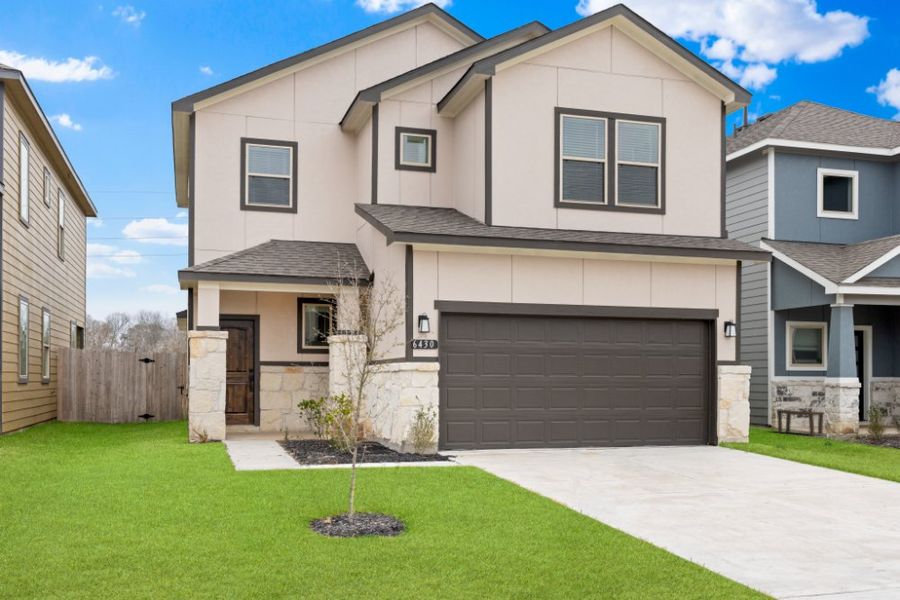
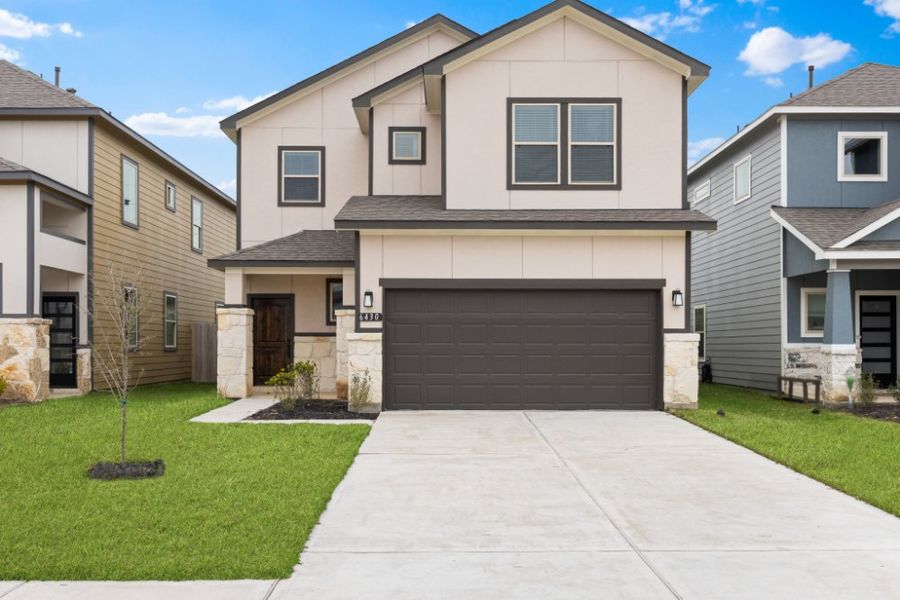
potted plant: none [845,401,873,440] -> present [844,376,856,409]

